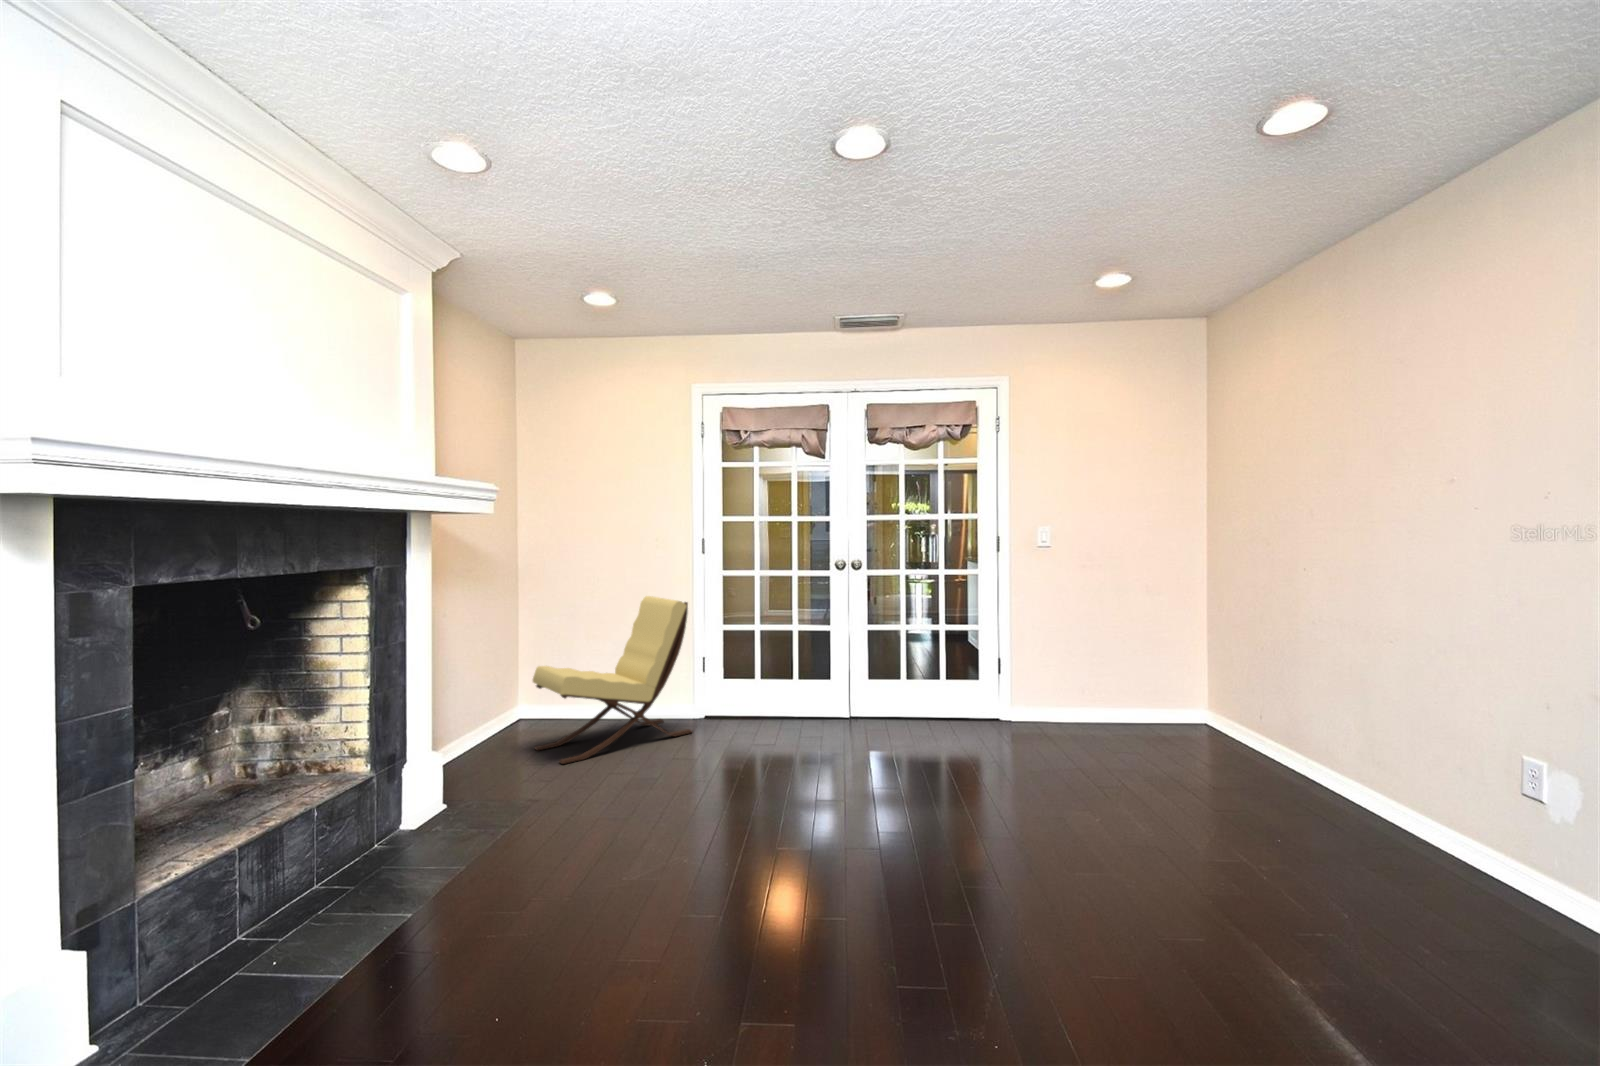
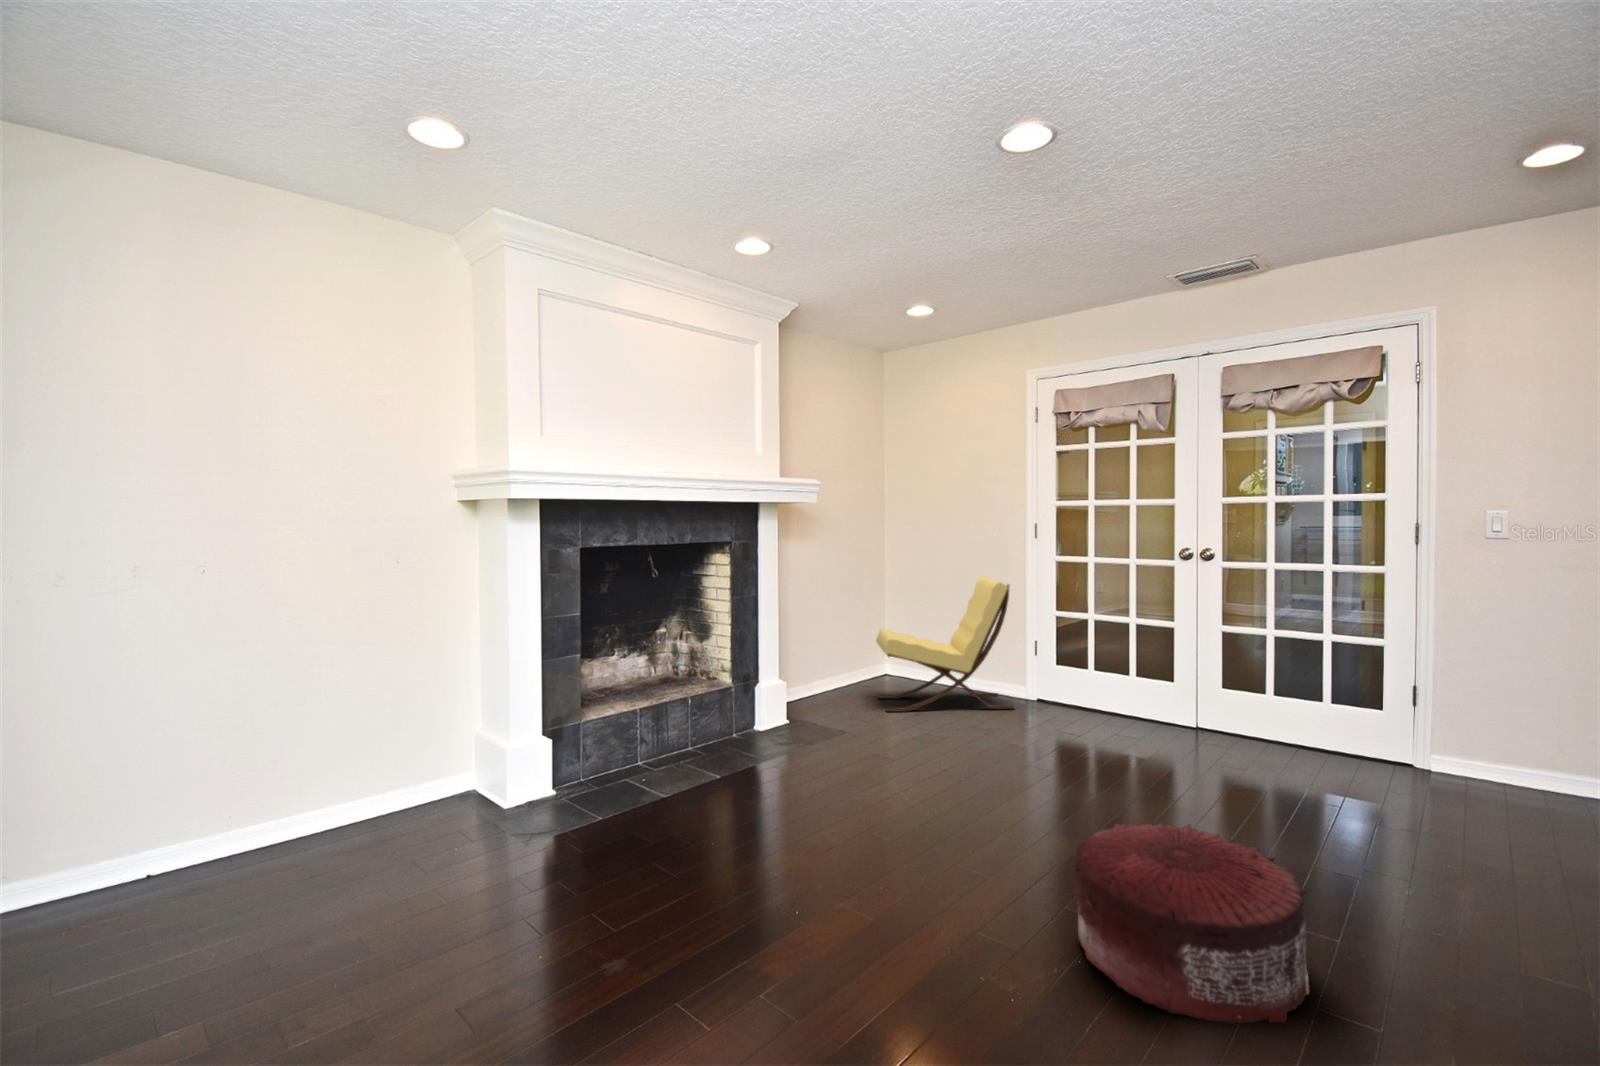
pouf: none [968,809,1174,996] -> present [1074,823,1309,1023]

